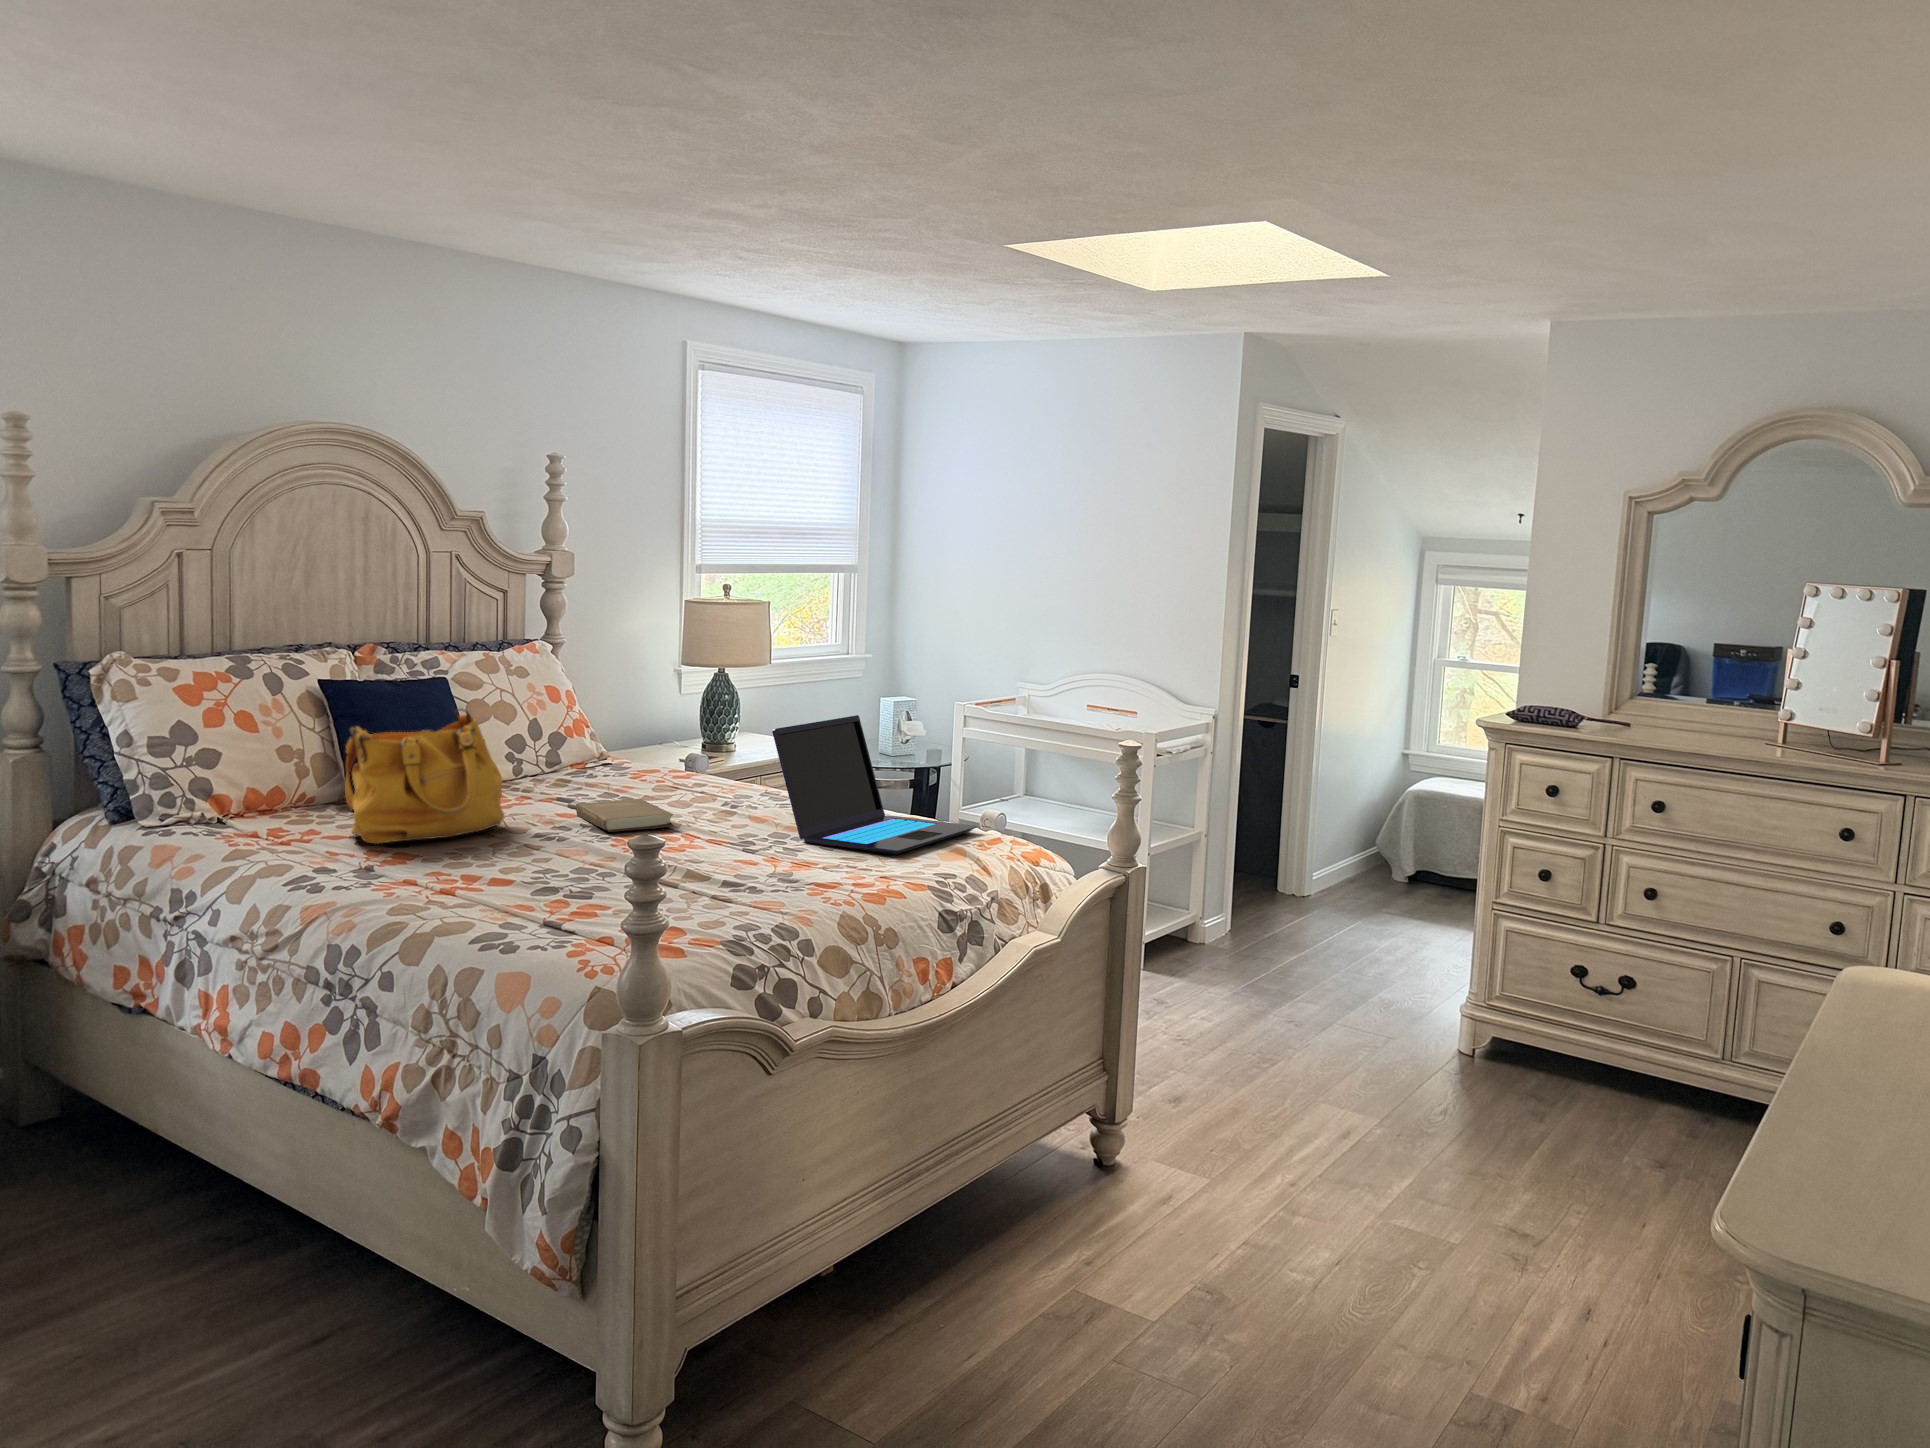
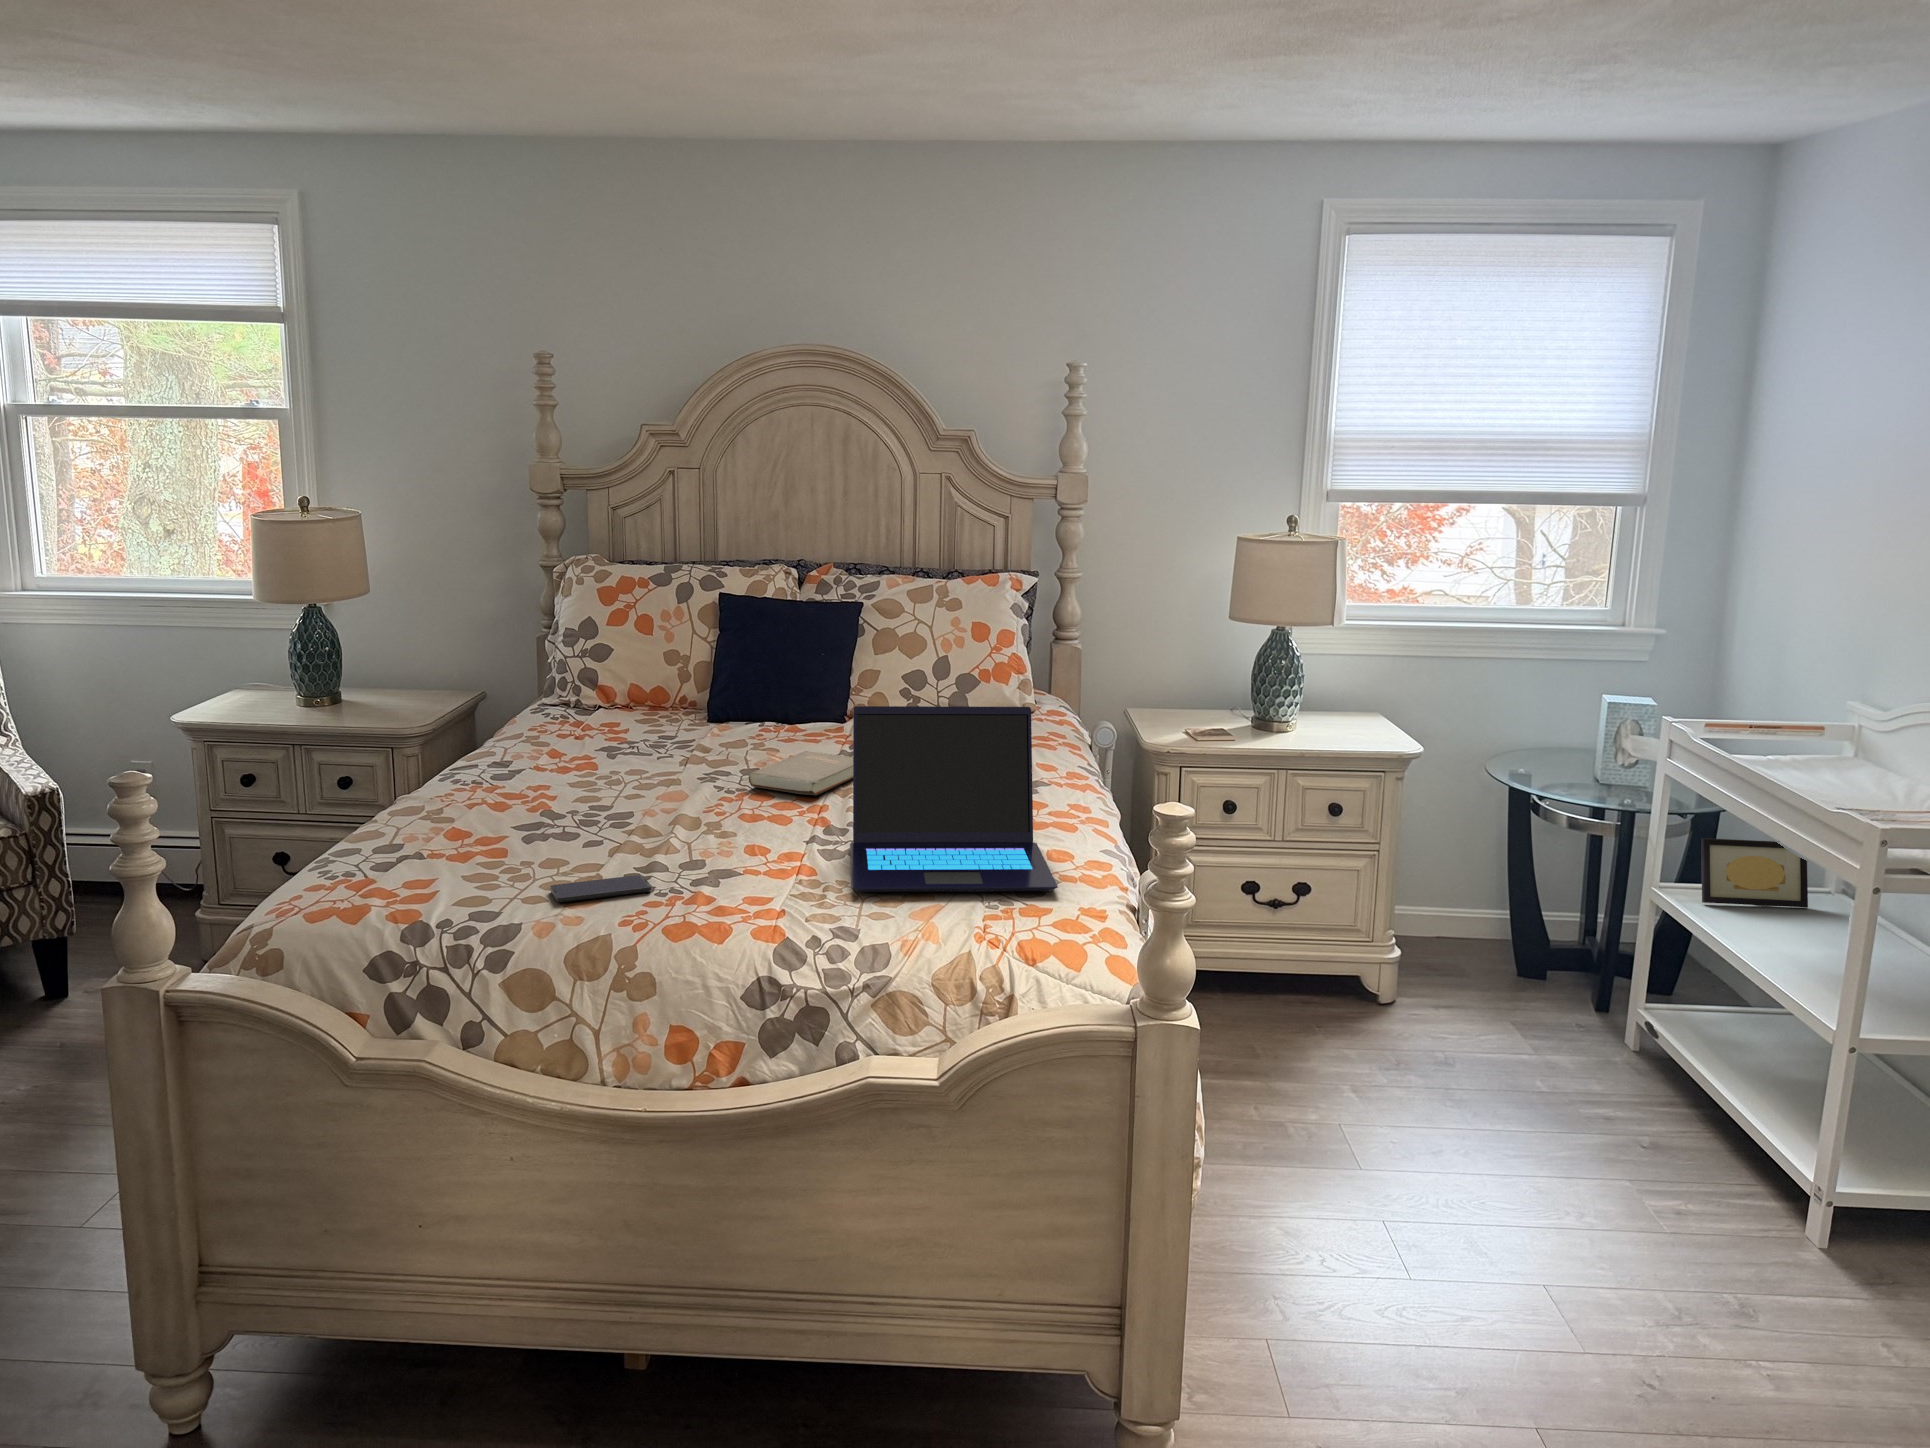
handbag: present [345,709,504,844] -> none [574,636,727,759]
picture frame: none [1011,769,1061,818] -> present [1701,838,1808,908]
smartphone: none [733,880,791,903] -> present [550,875,652,902]

